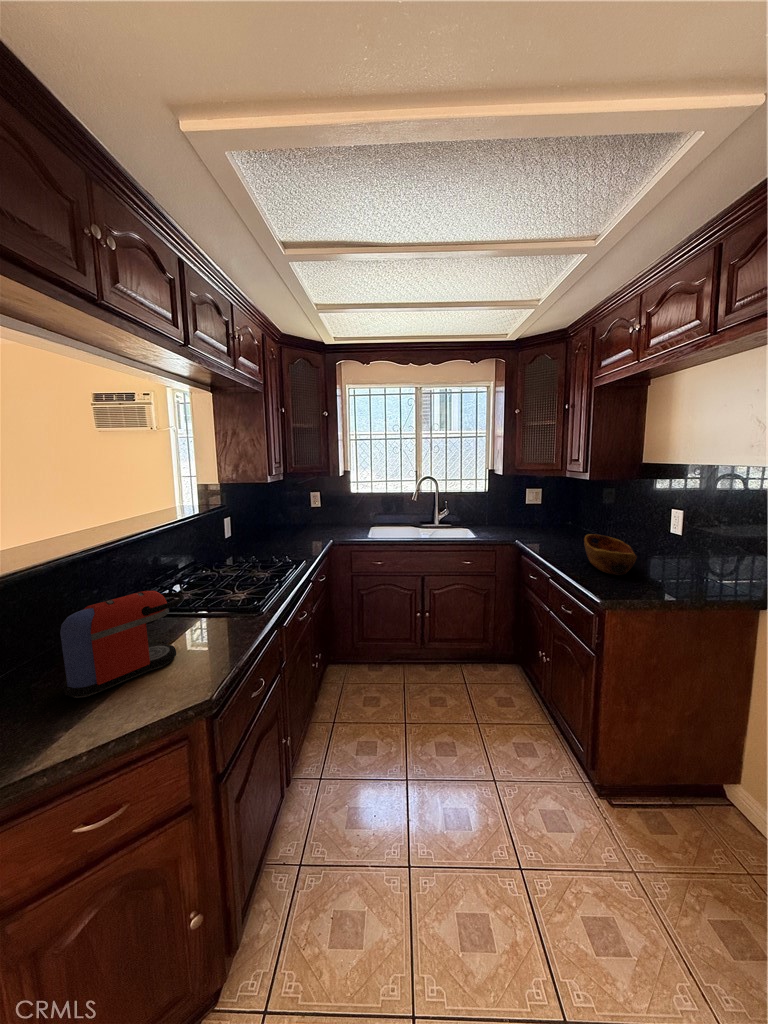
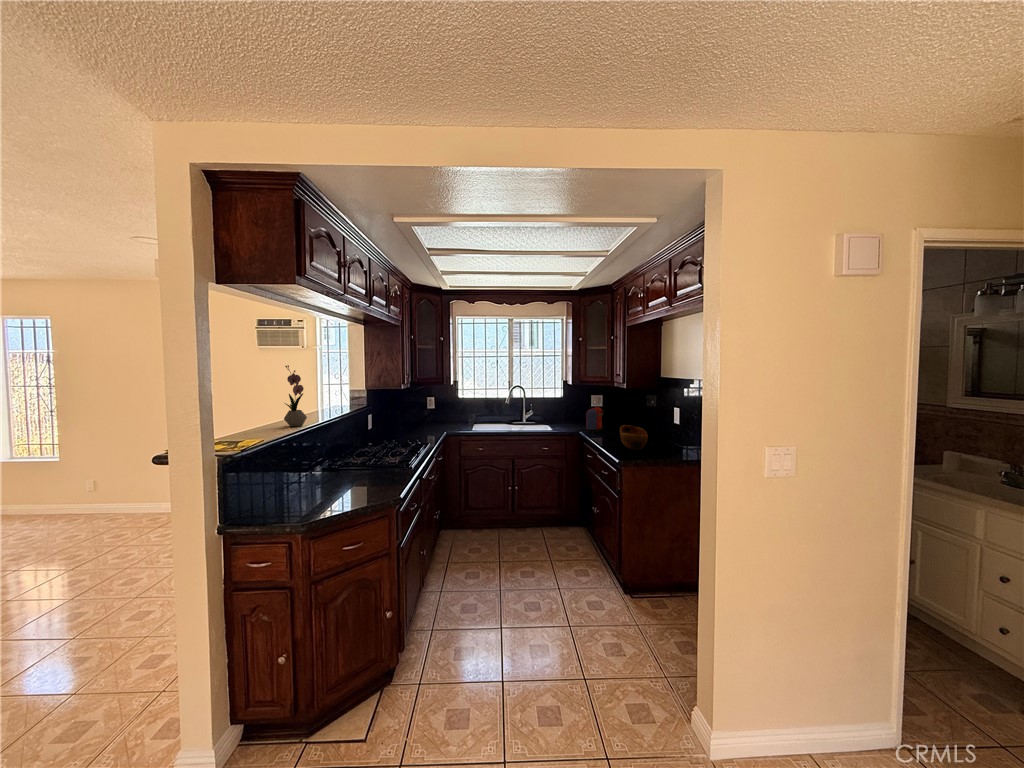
flower arrangement: none [38,443,92,546] -> present [284,365,307,427]
coffee maker: present [60,591,184,698] -> present [586,407,605,433]

